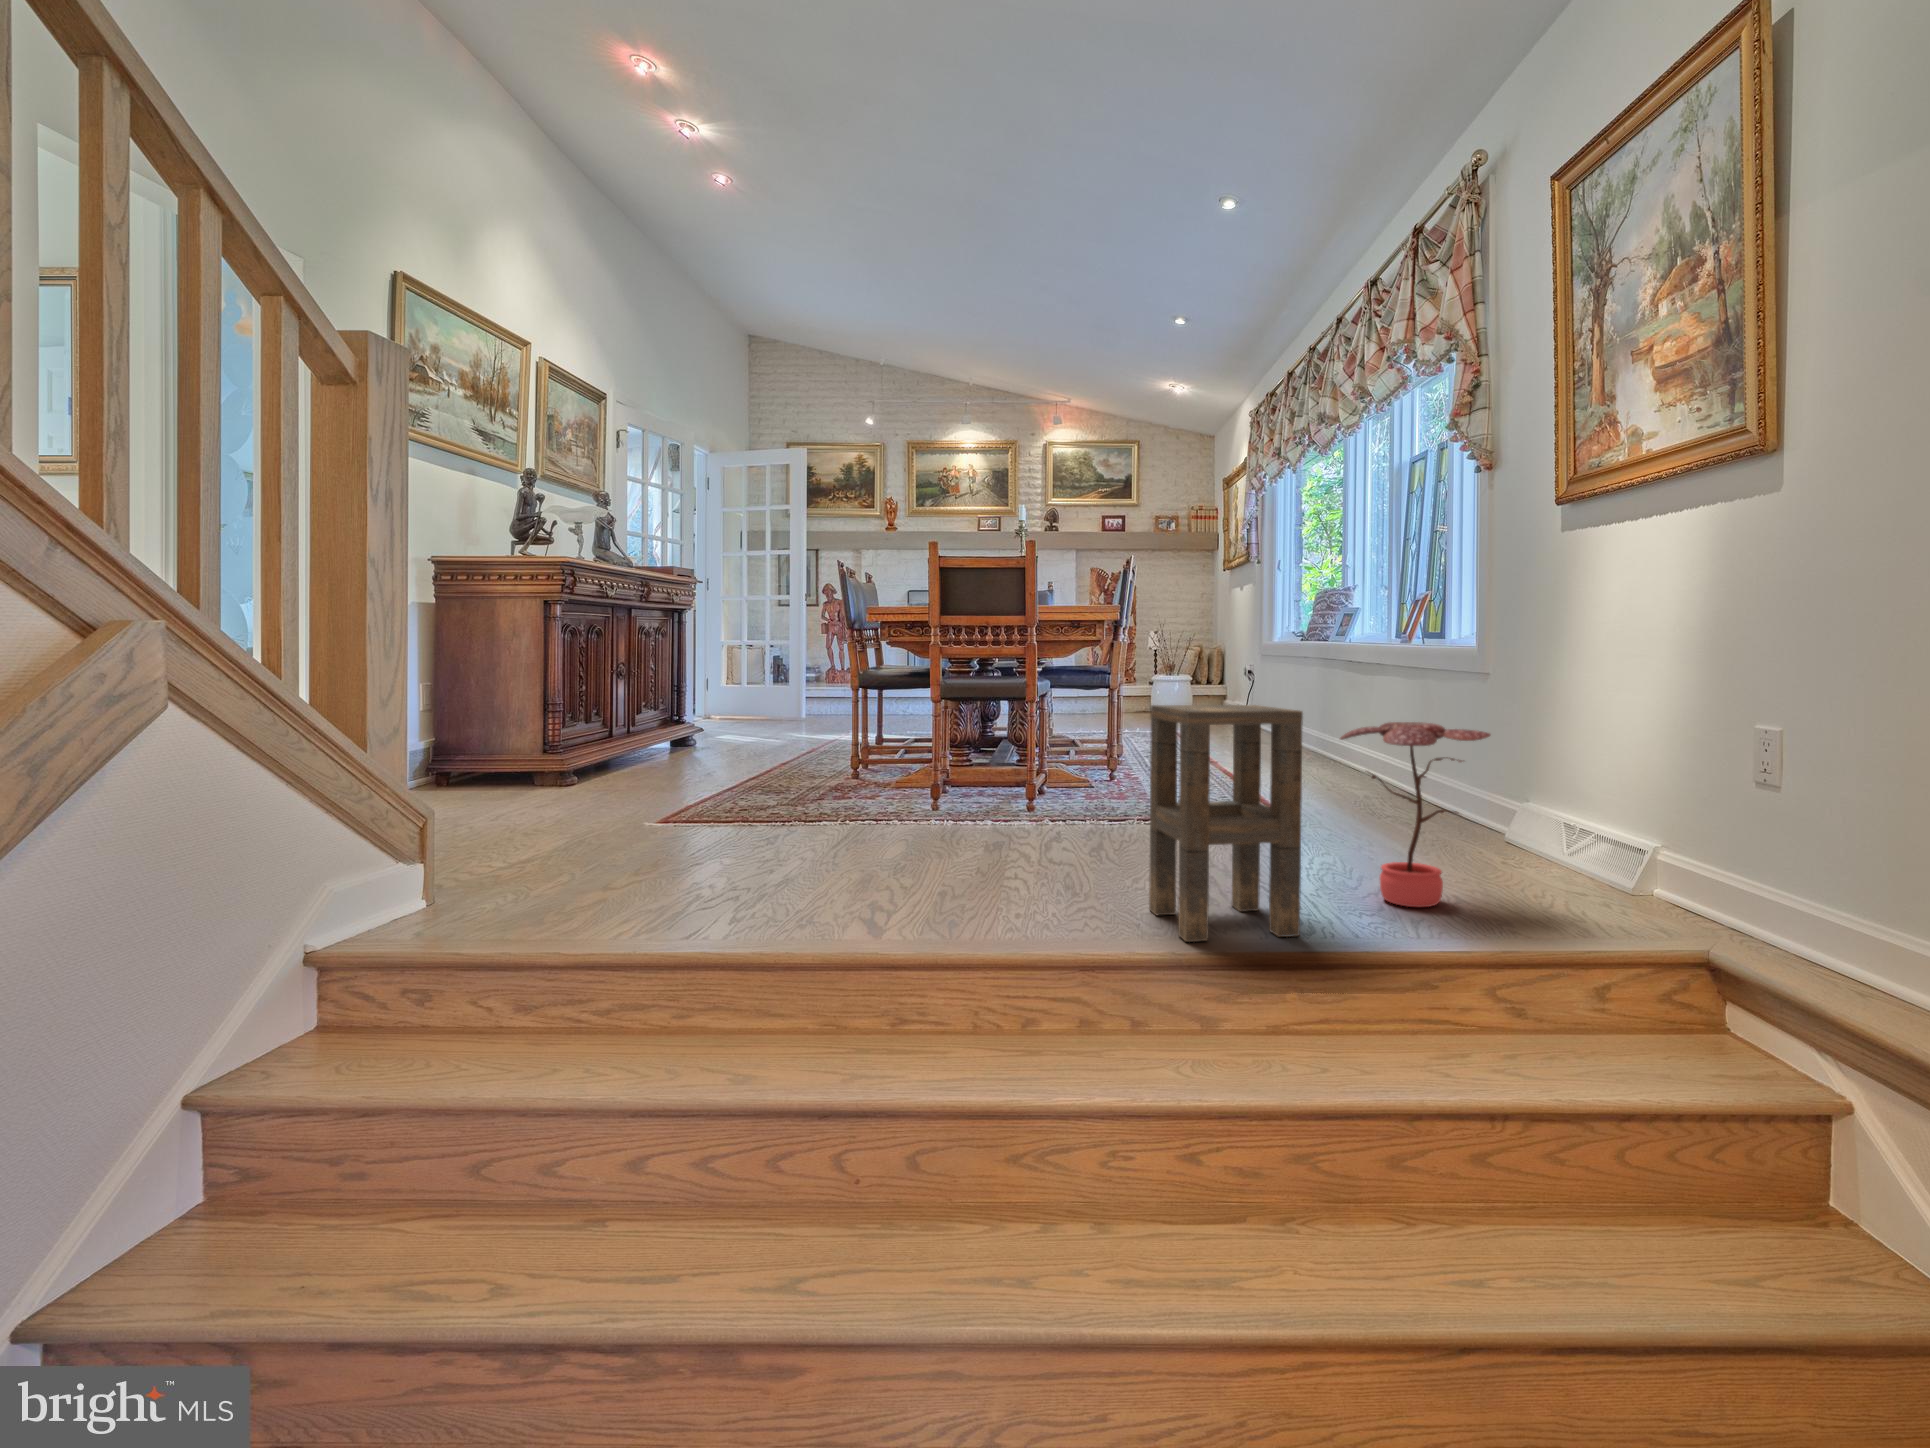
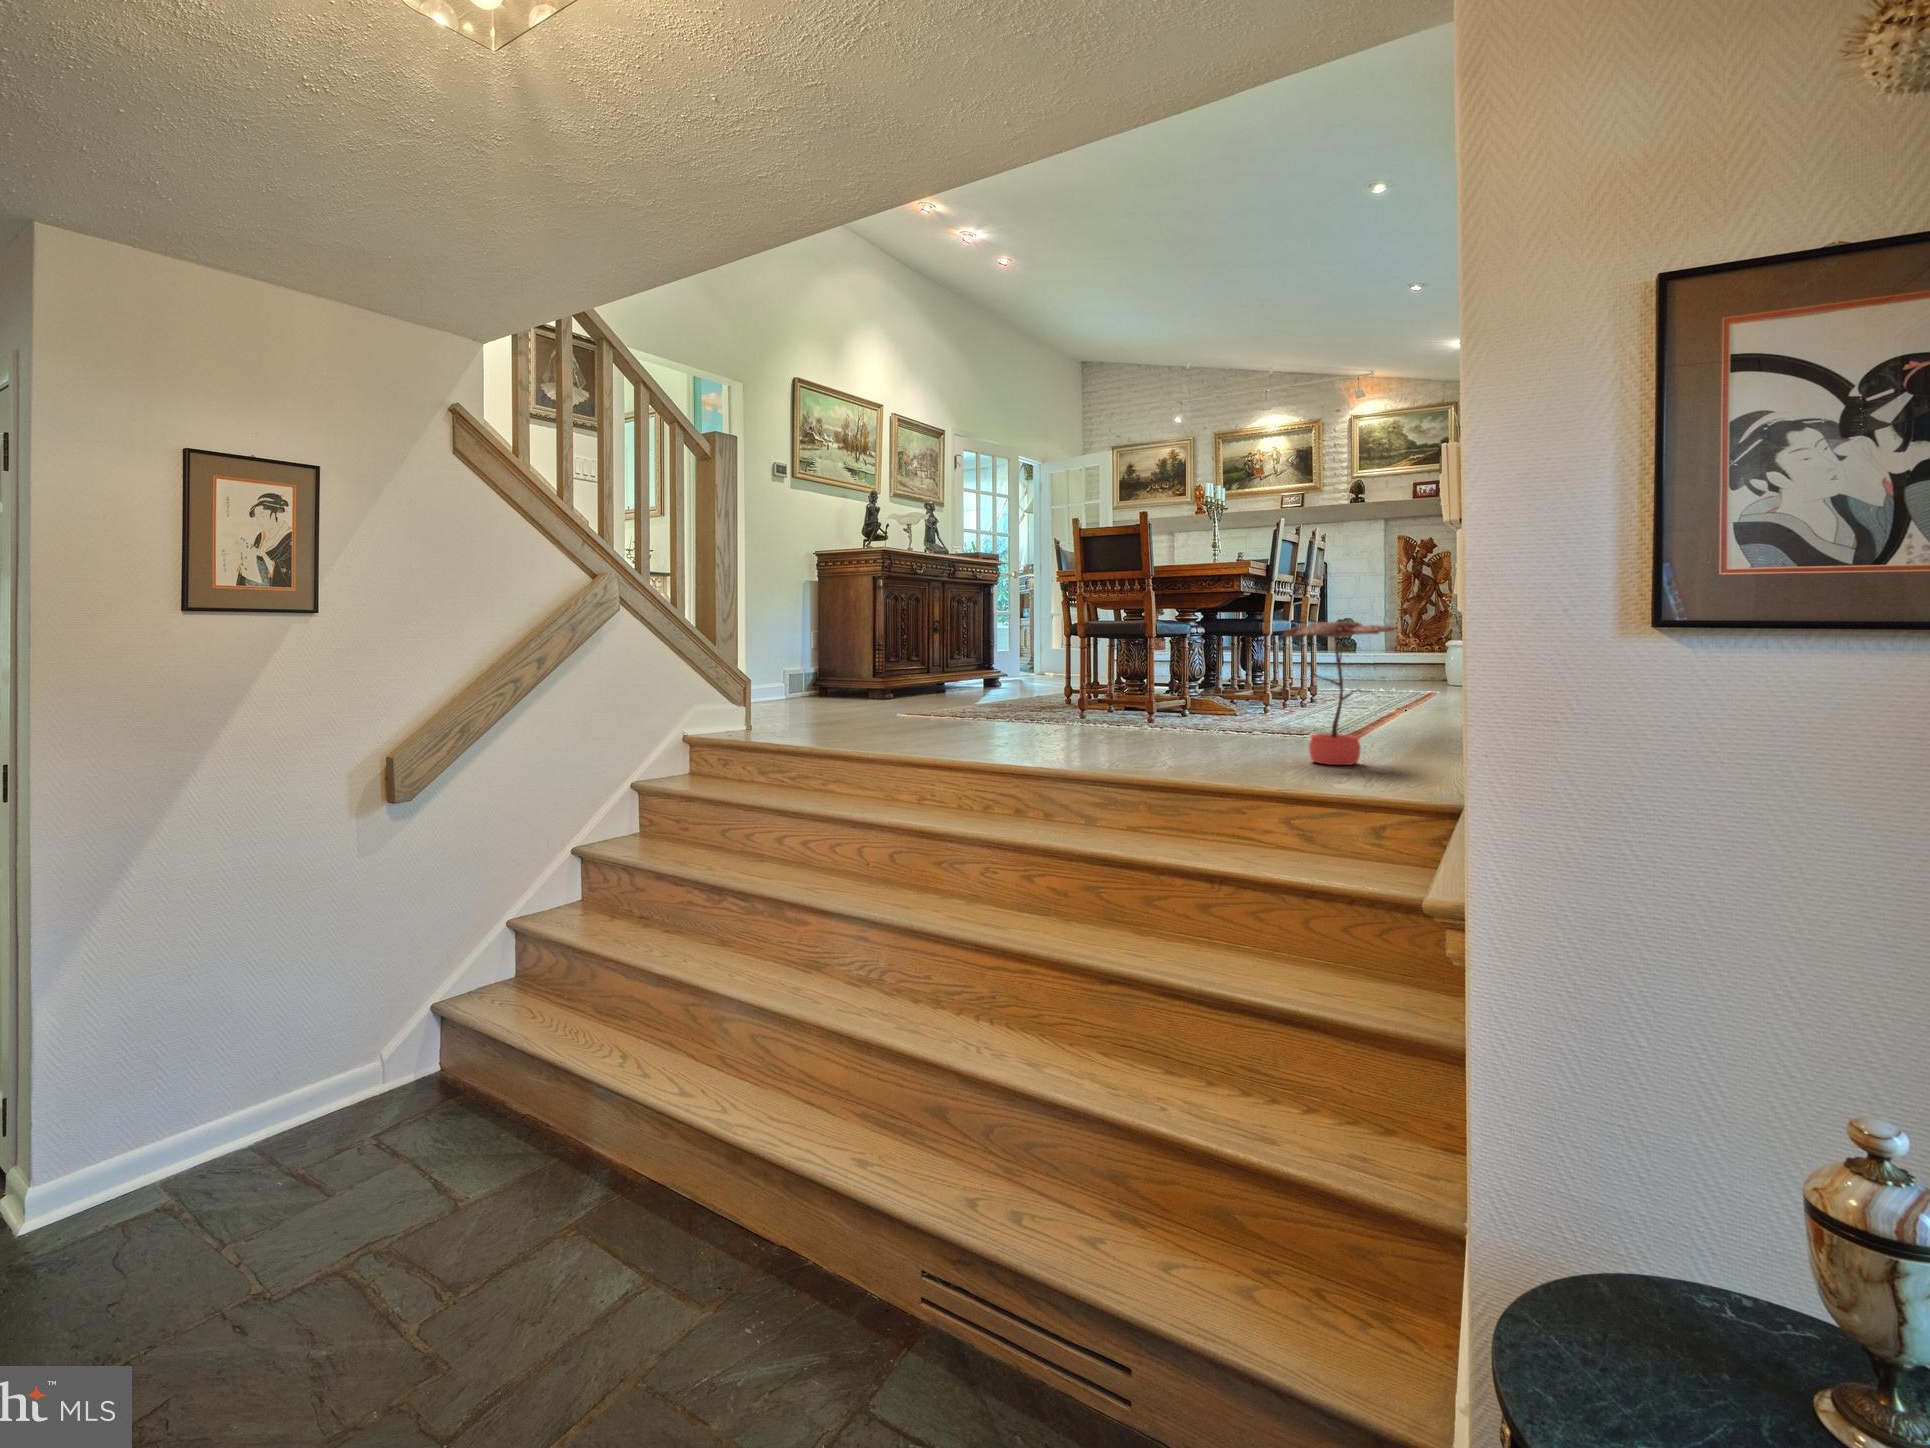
side table: present [1149,705,1303,942] -> none [1110,607,1203,766]

